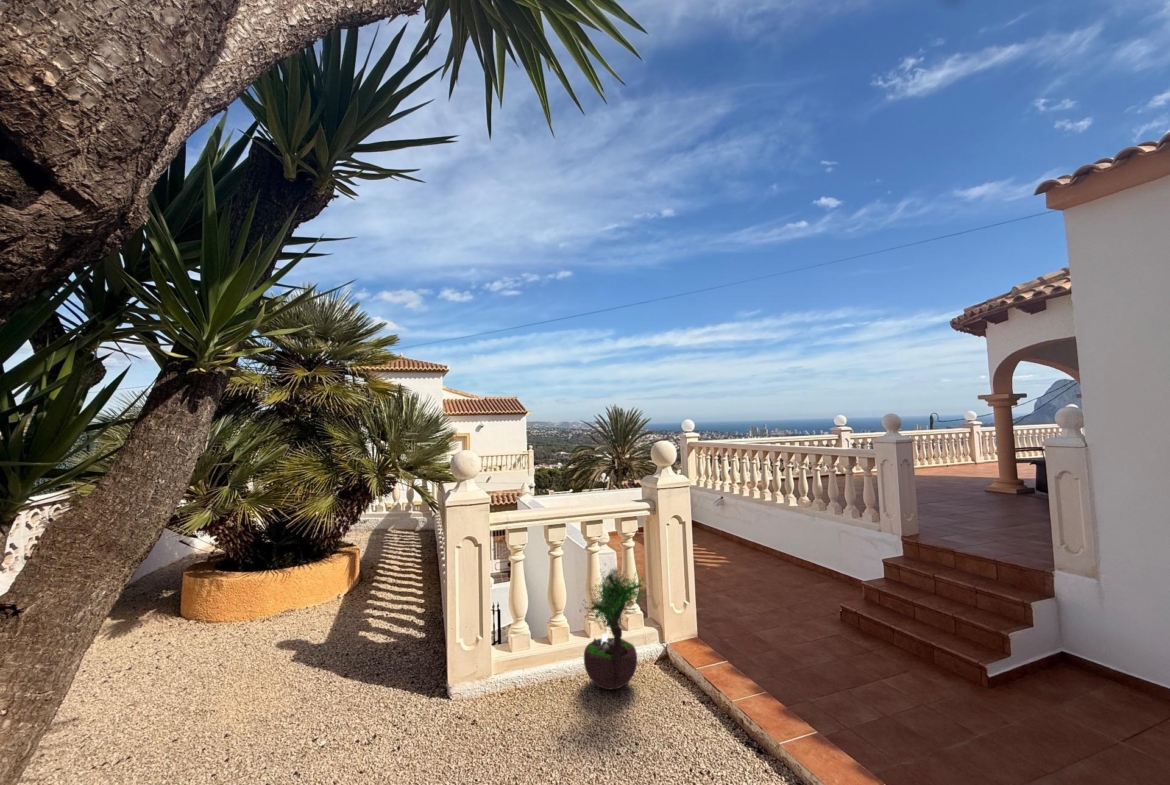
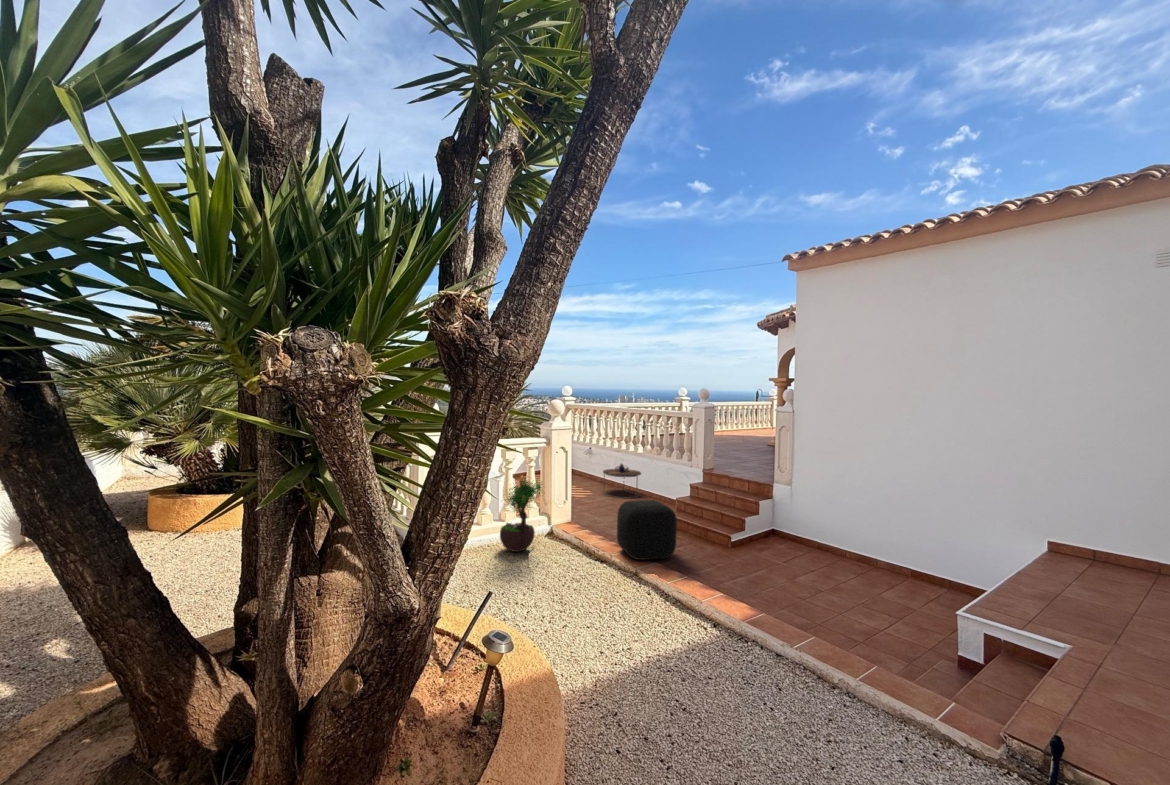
side table: none [741,525,800,576] -> present [603,464,641,498]
ottoman: none [773,610,891,730] -> present [617,500,677,560]

